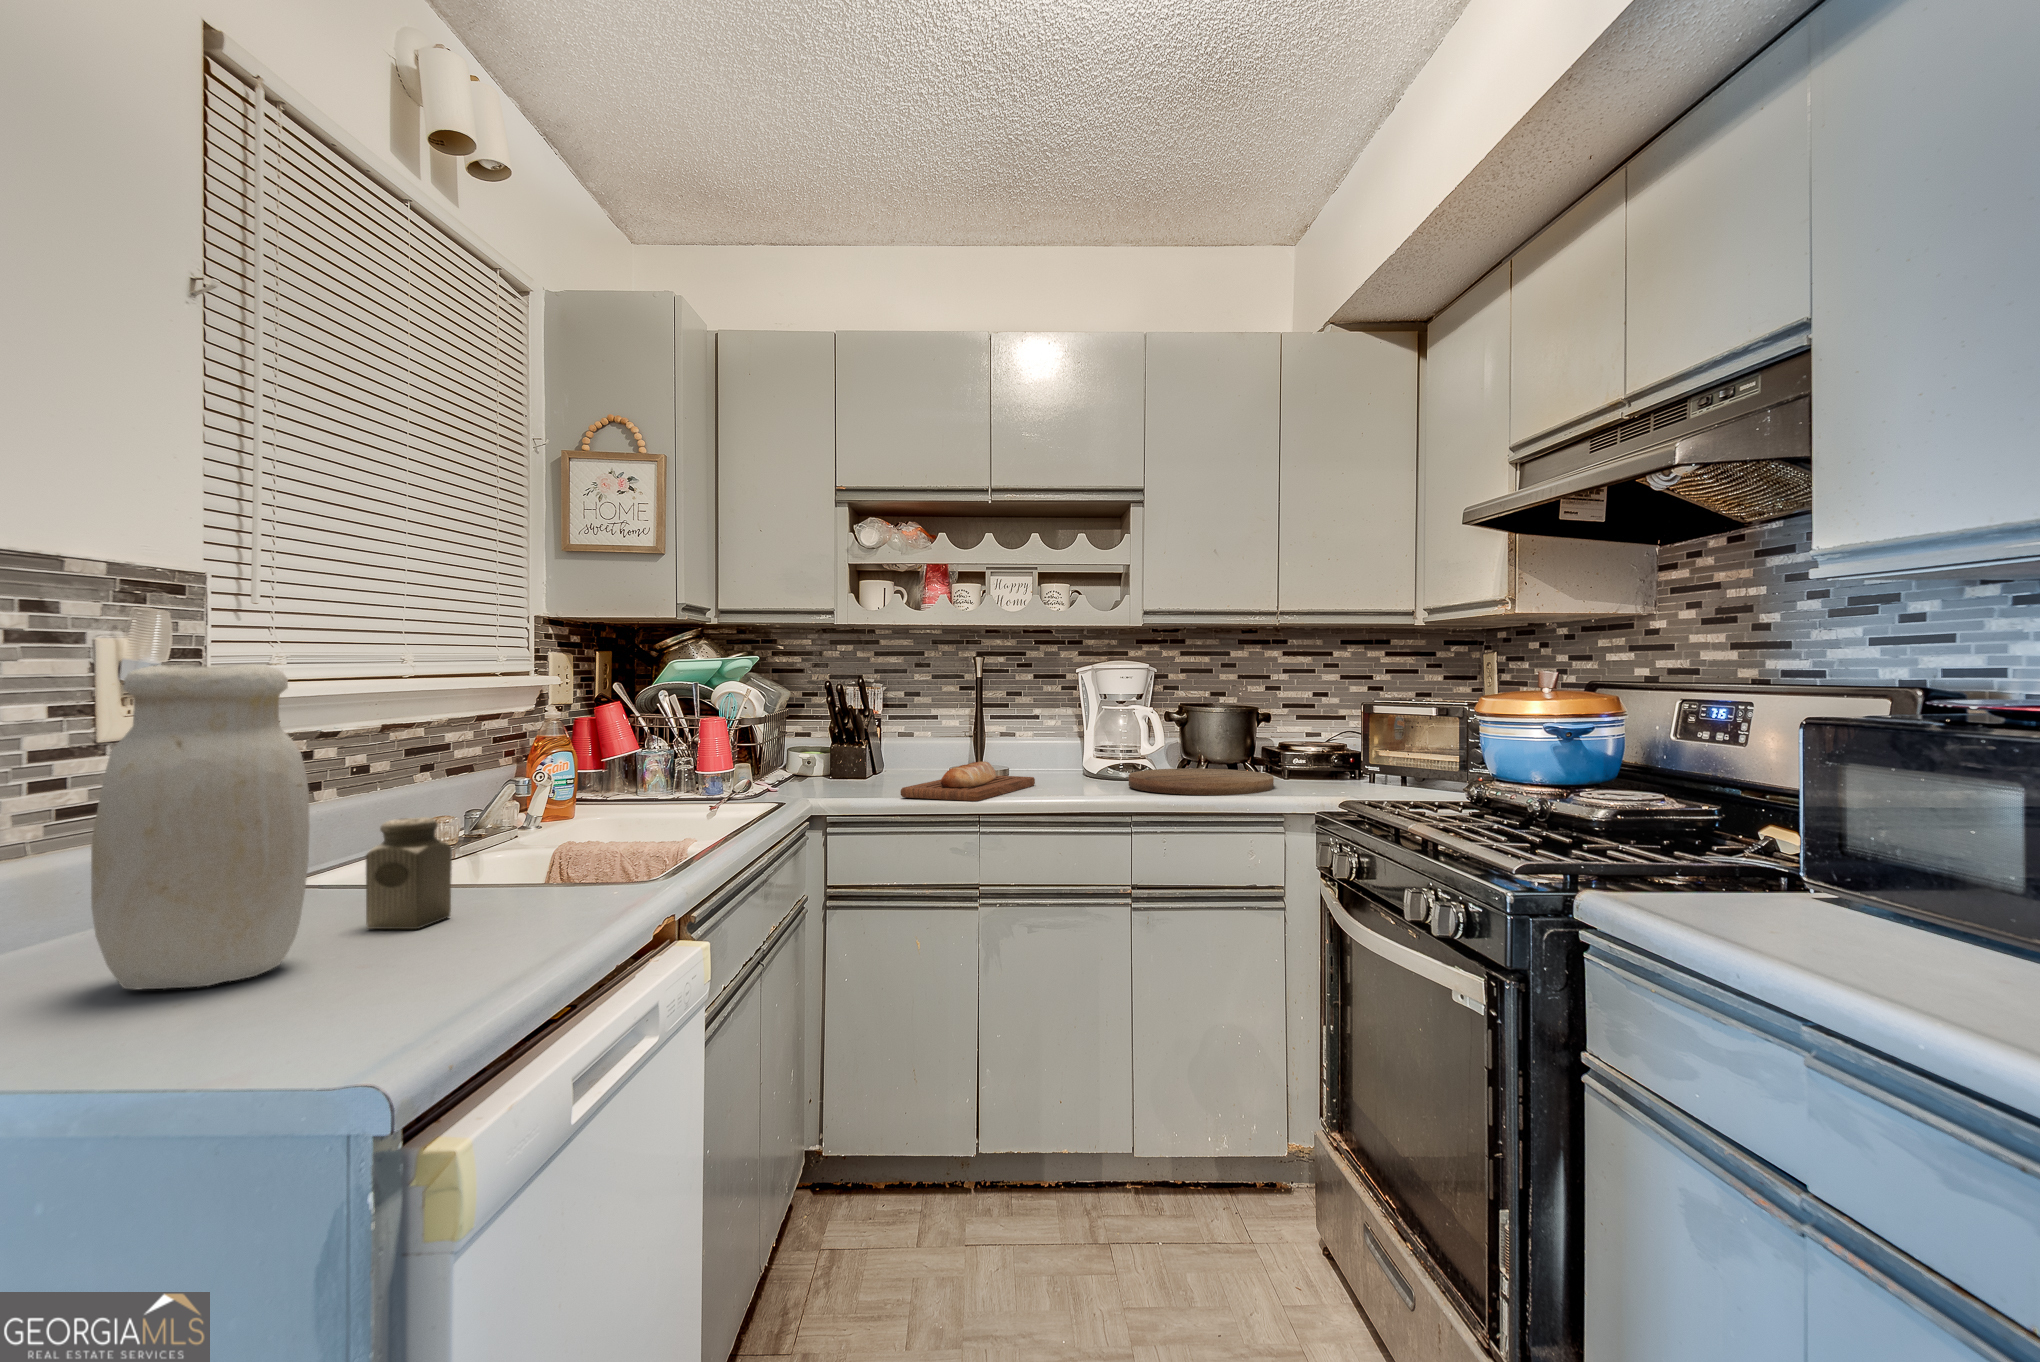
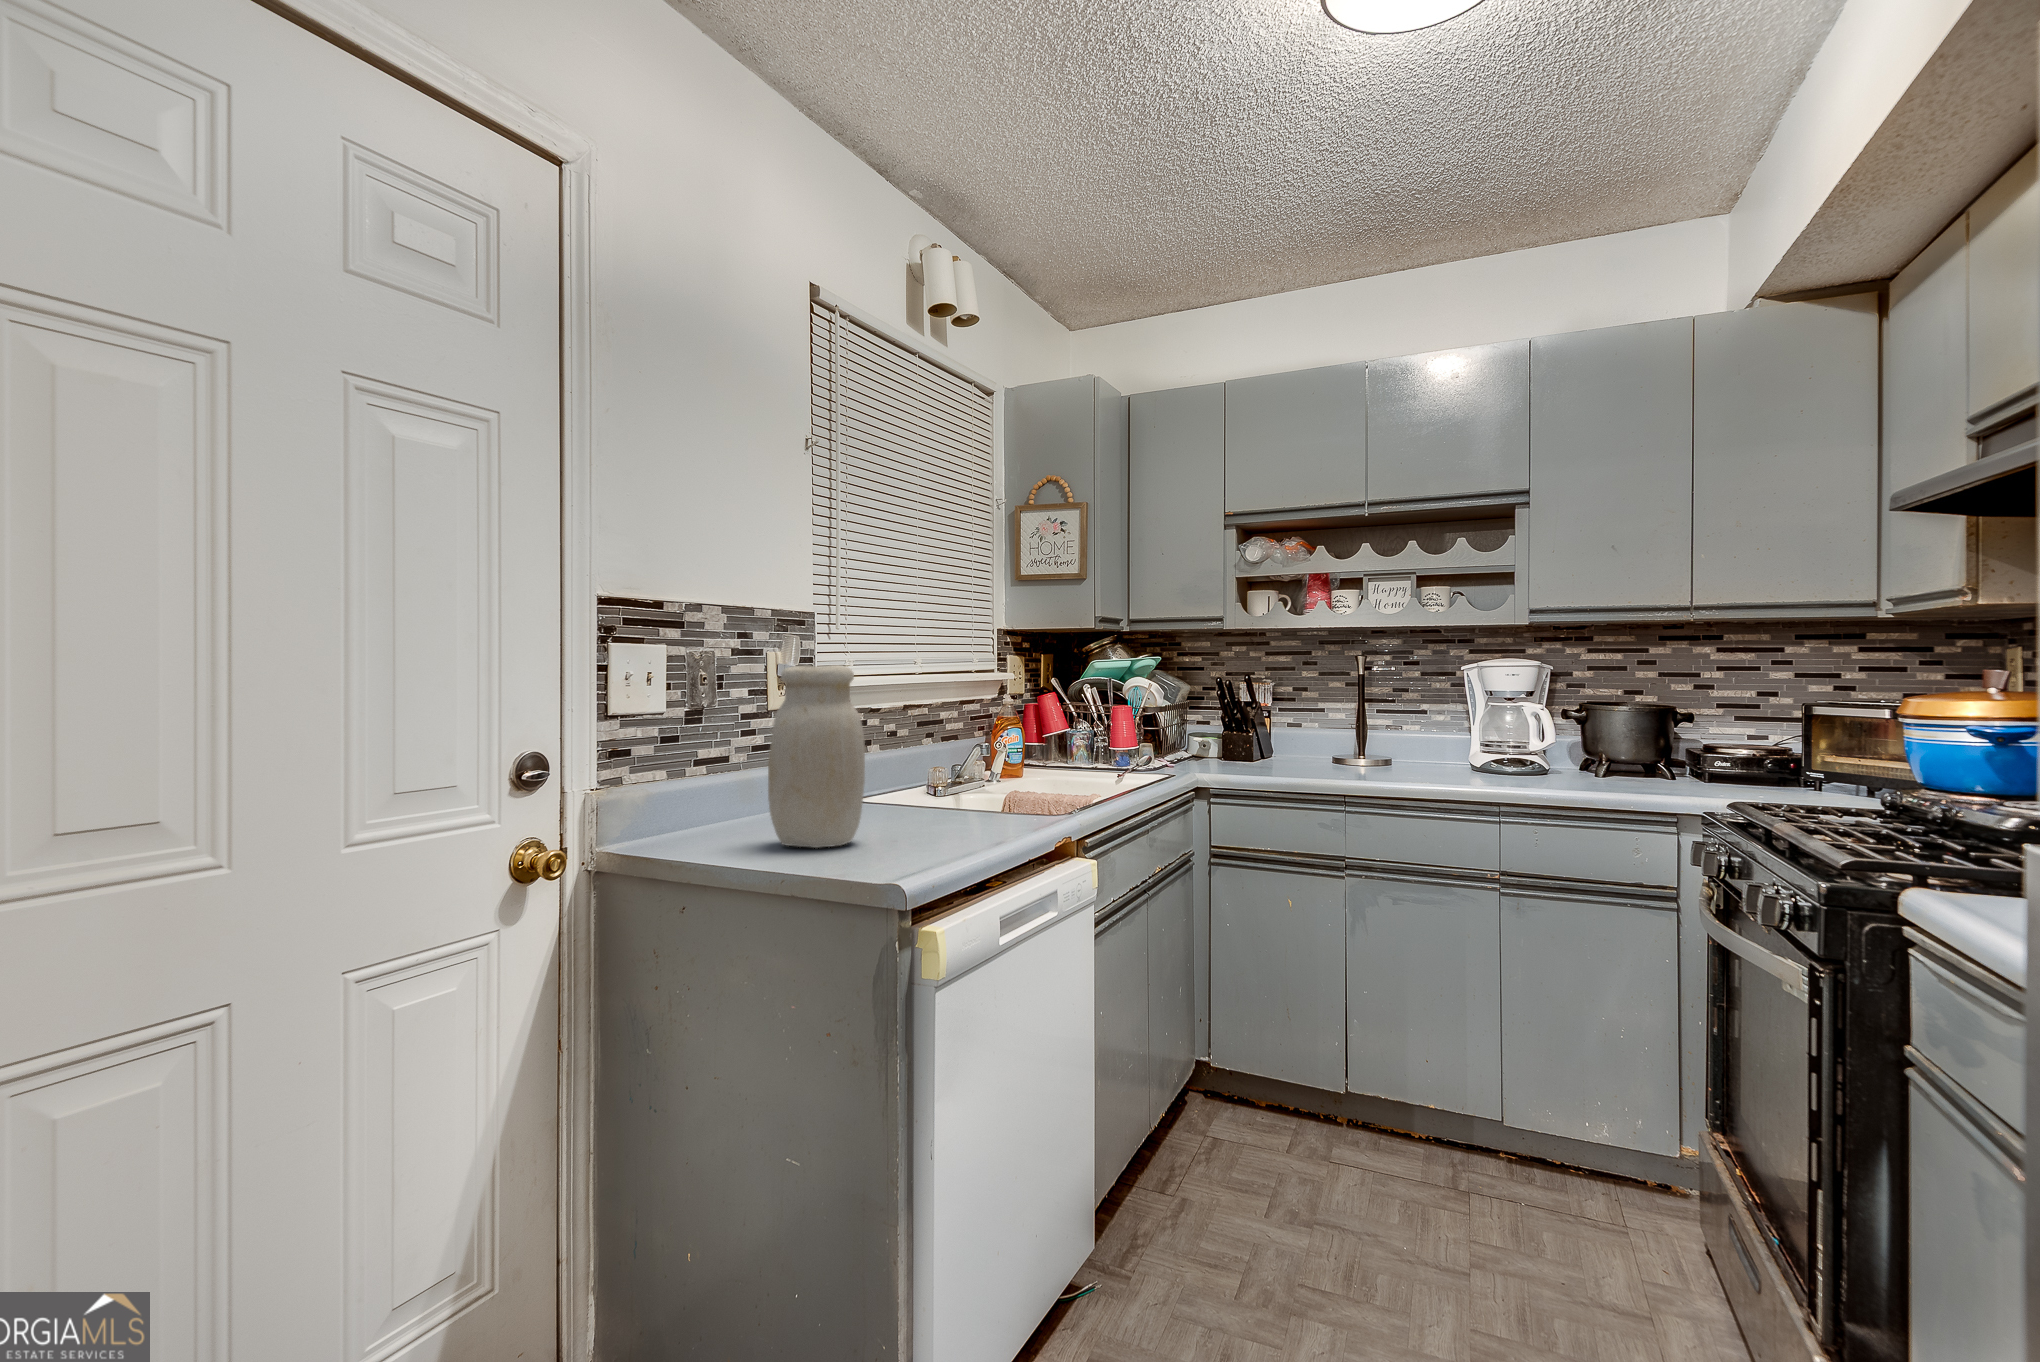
bread loaf: present [901,761,1035,801] -> none [1277,750,1409,783]
cutting board: present [1129,768,1274,795] -> none [1505,765,1674,792]
salt shaker: present [366,817,452,929] -> none [894,762,940,832]

